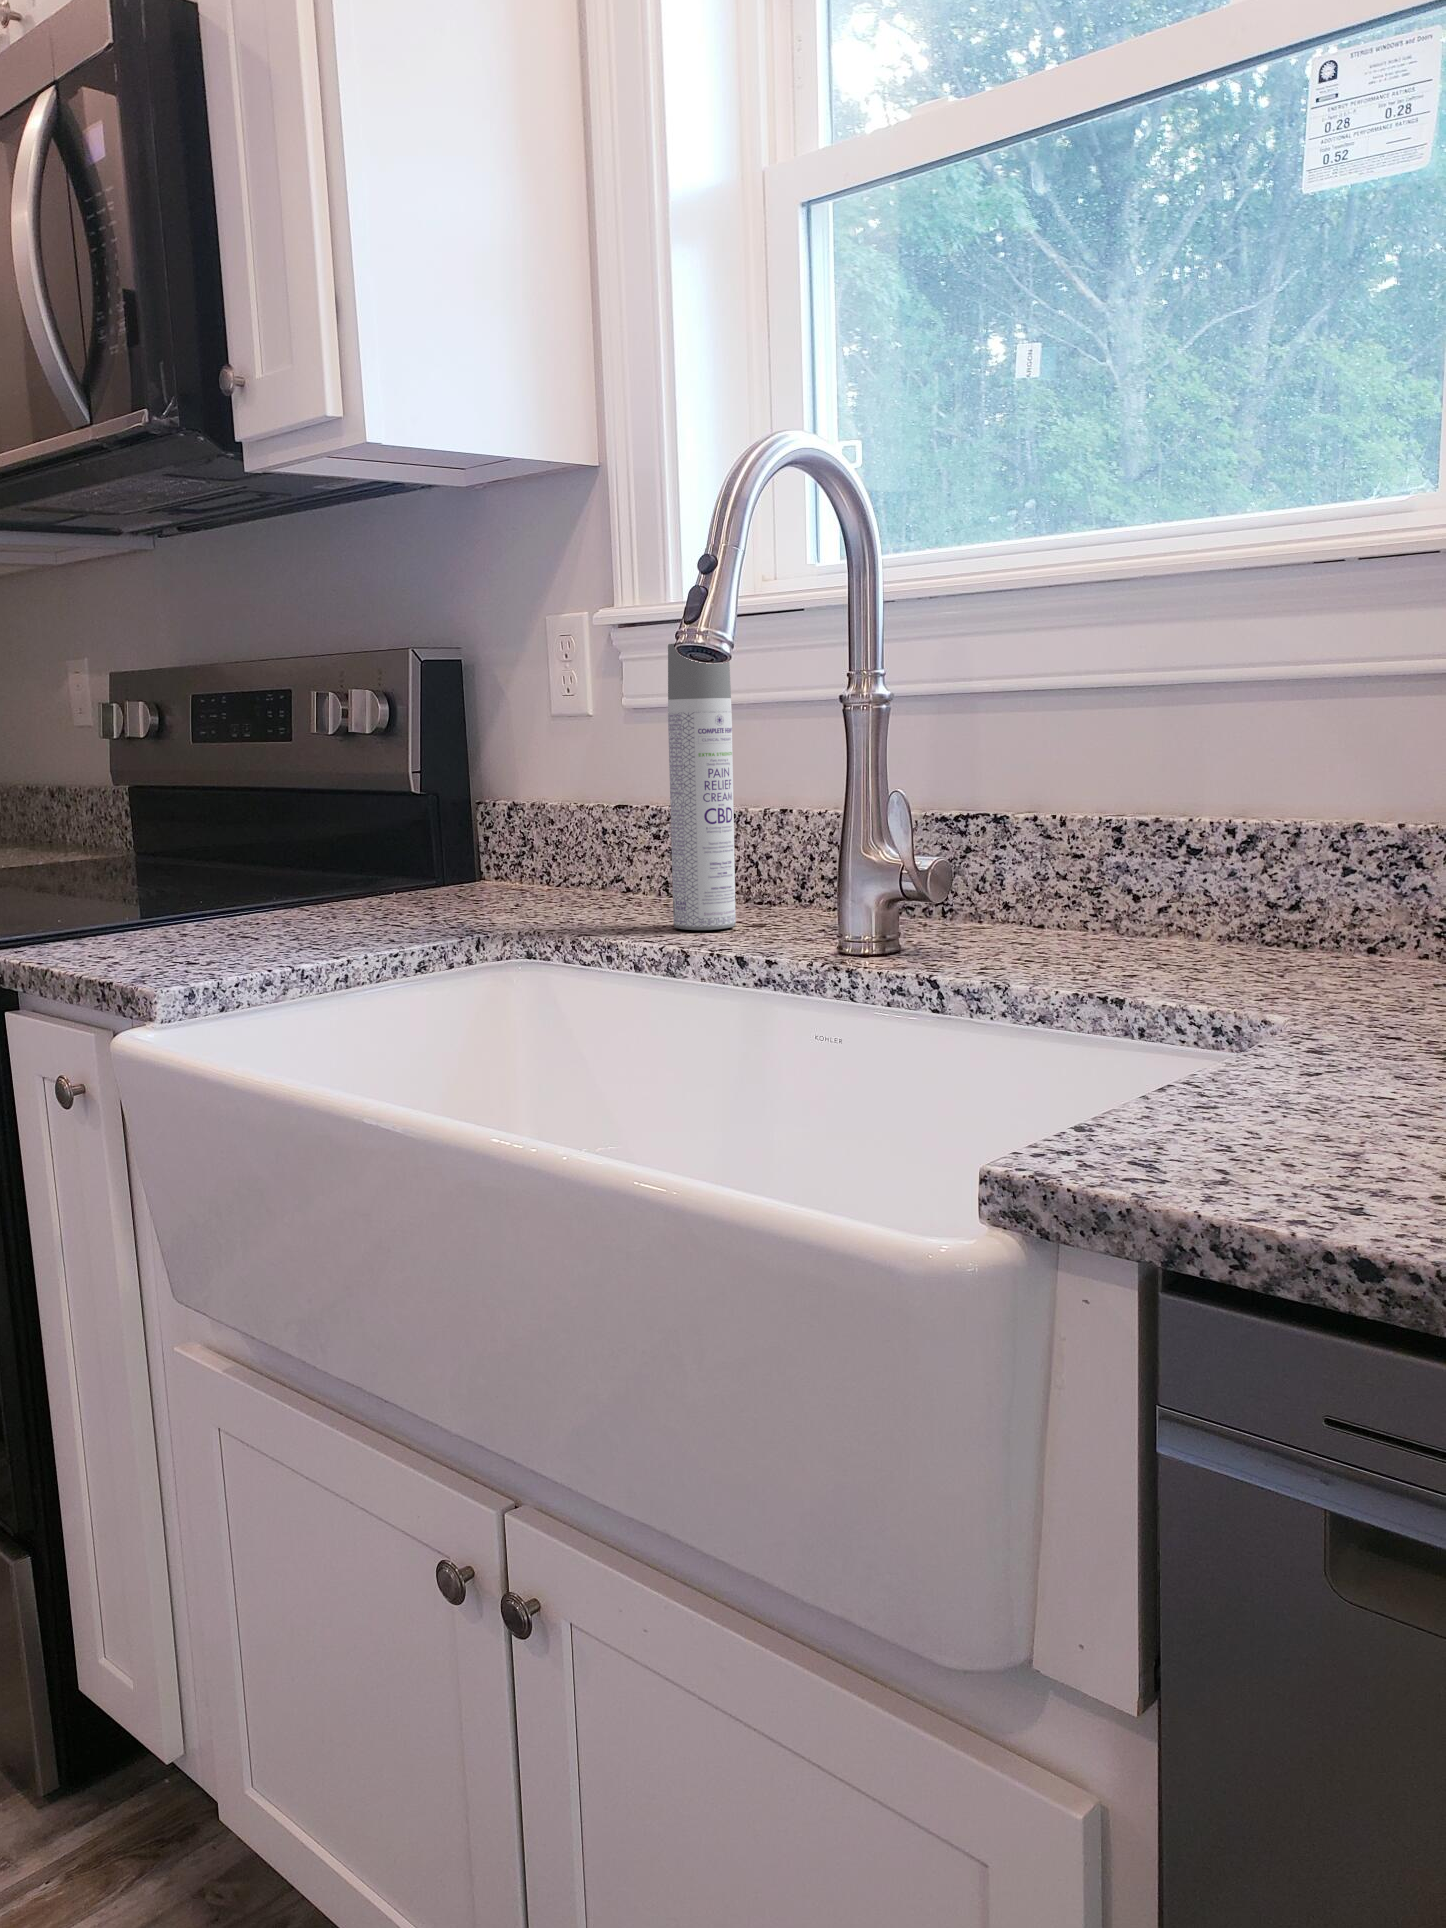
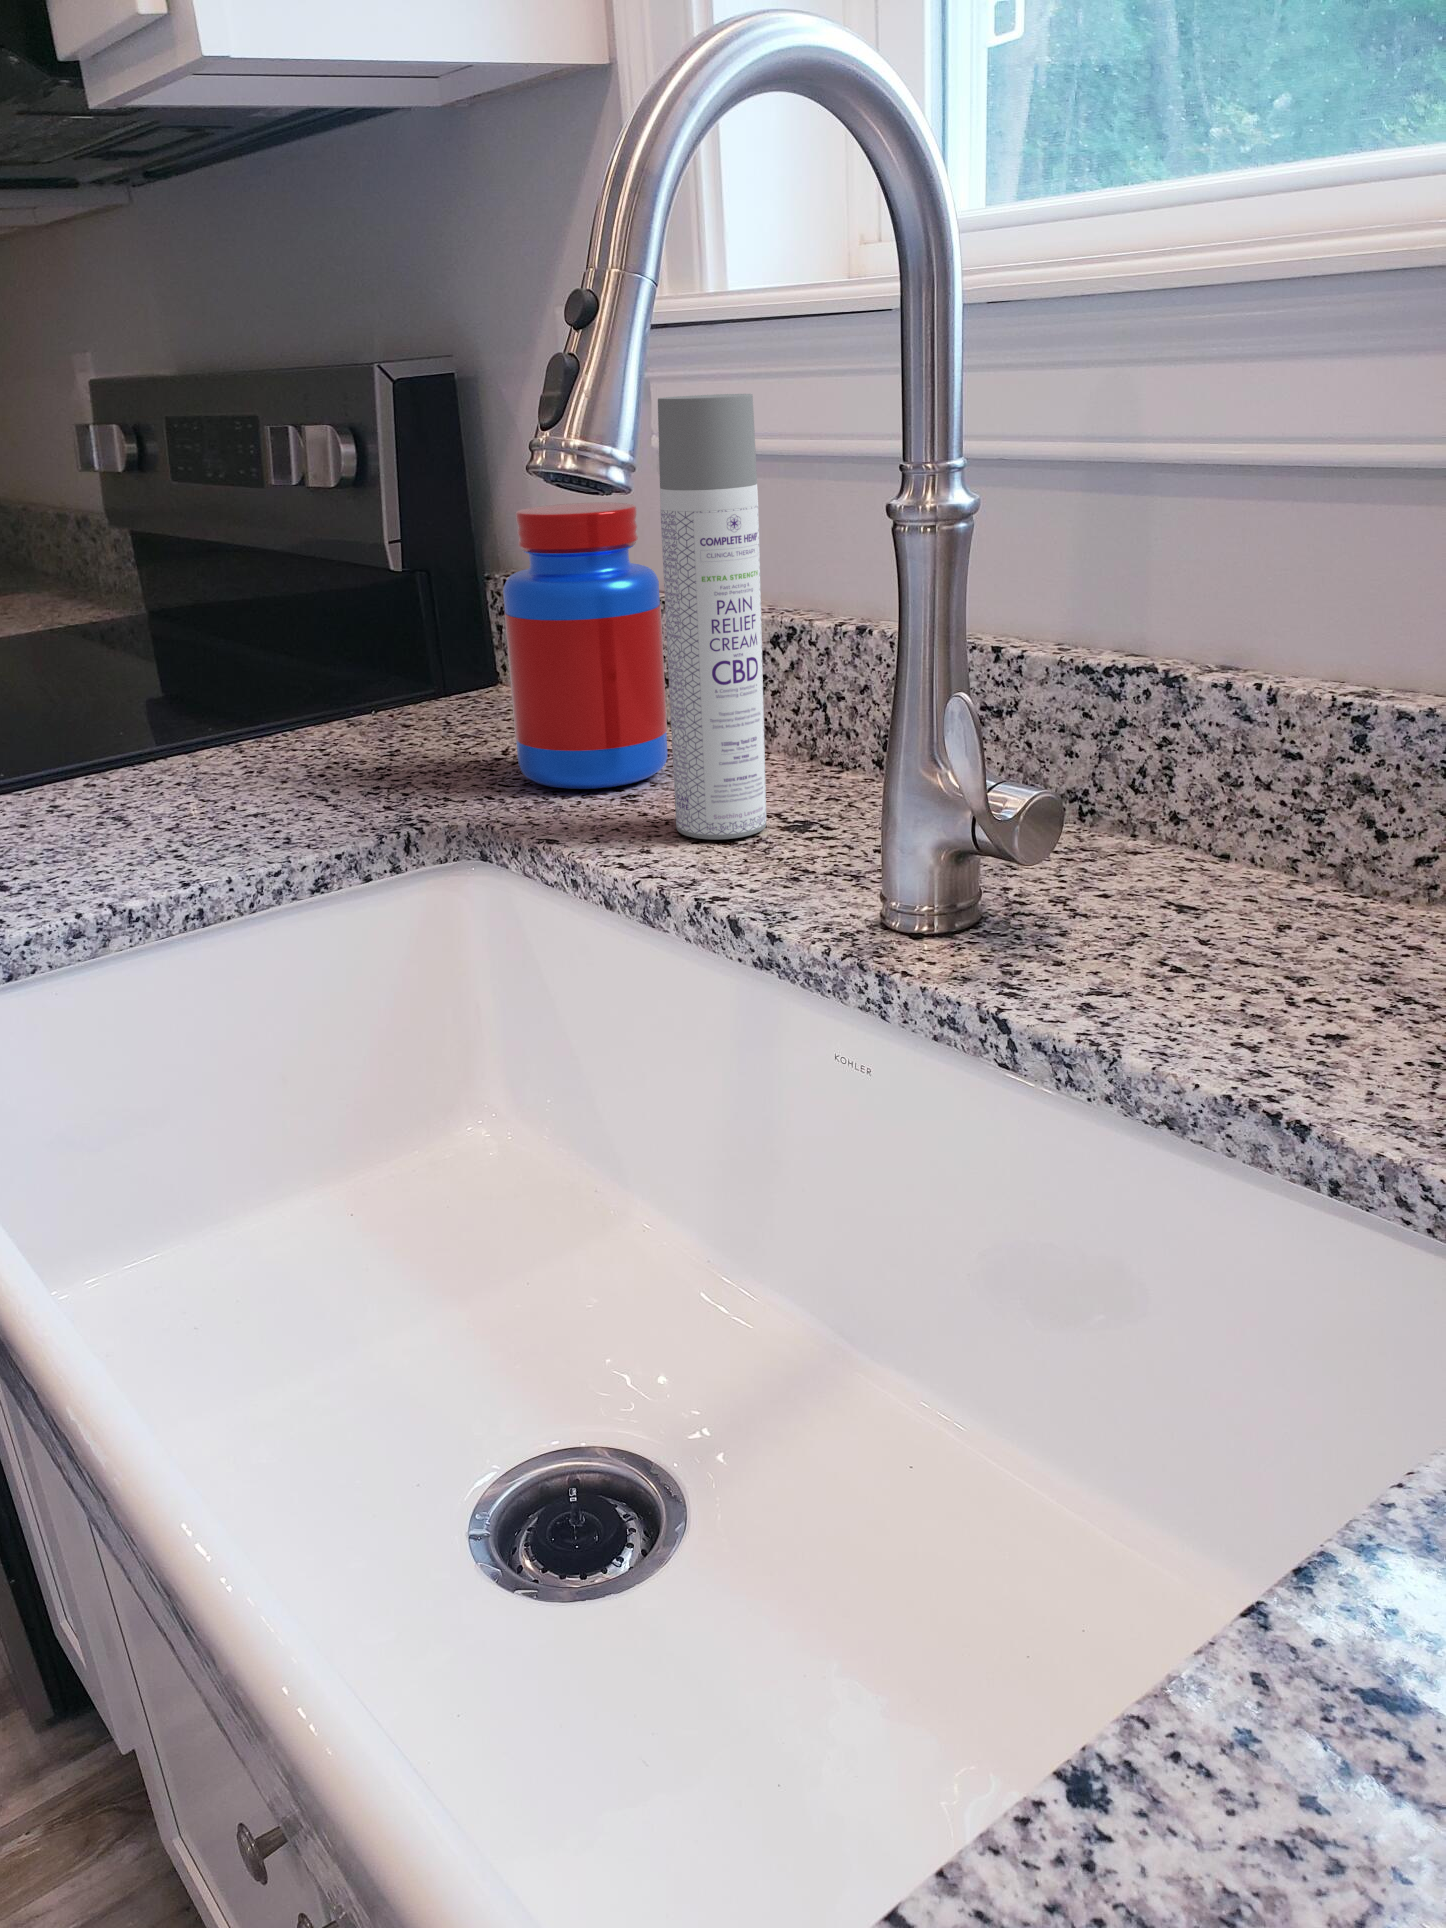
jar: none [537,725,648,915] -> present [503,502,668,789]

